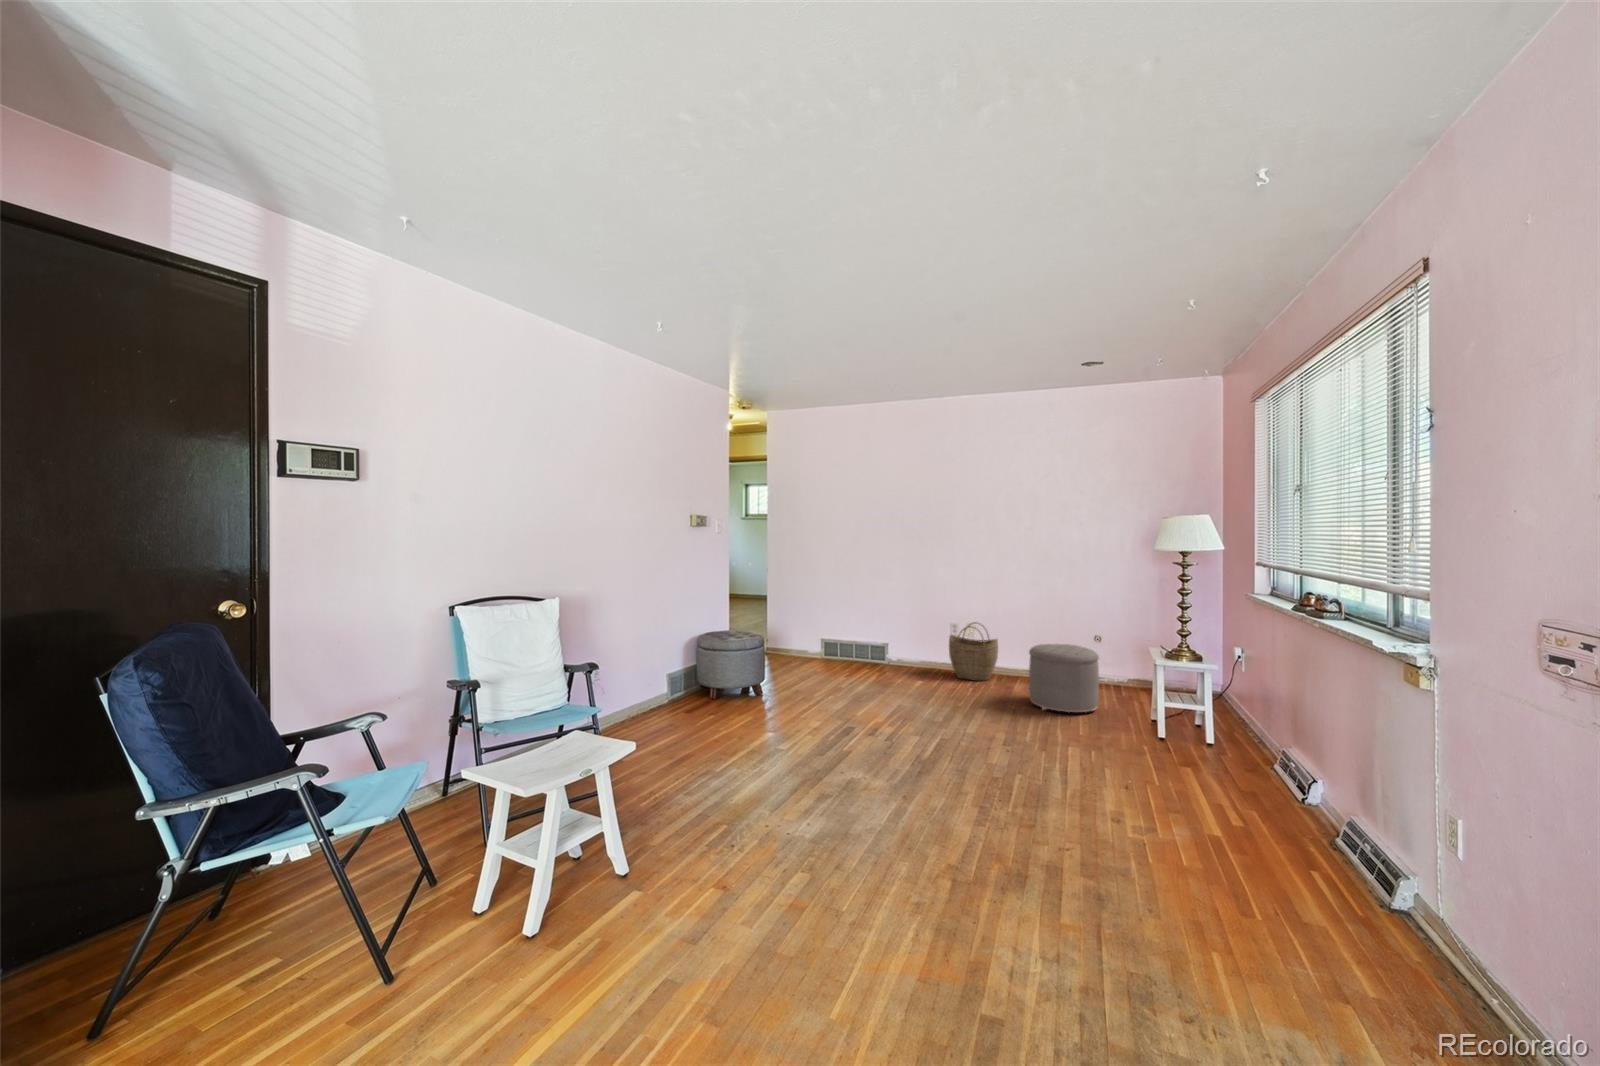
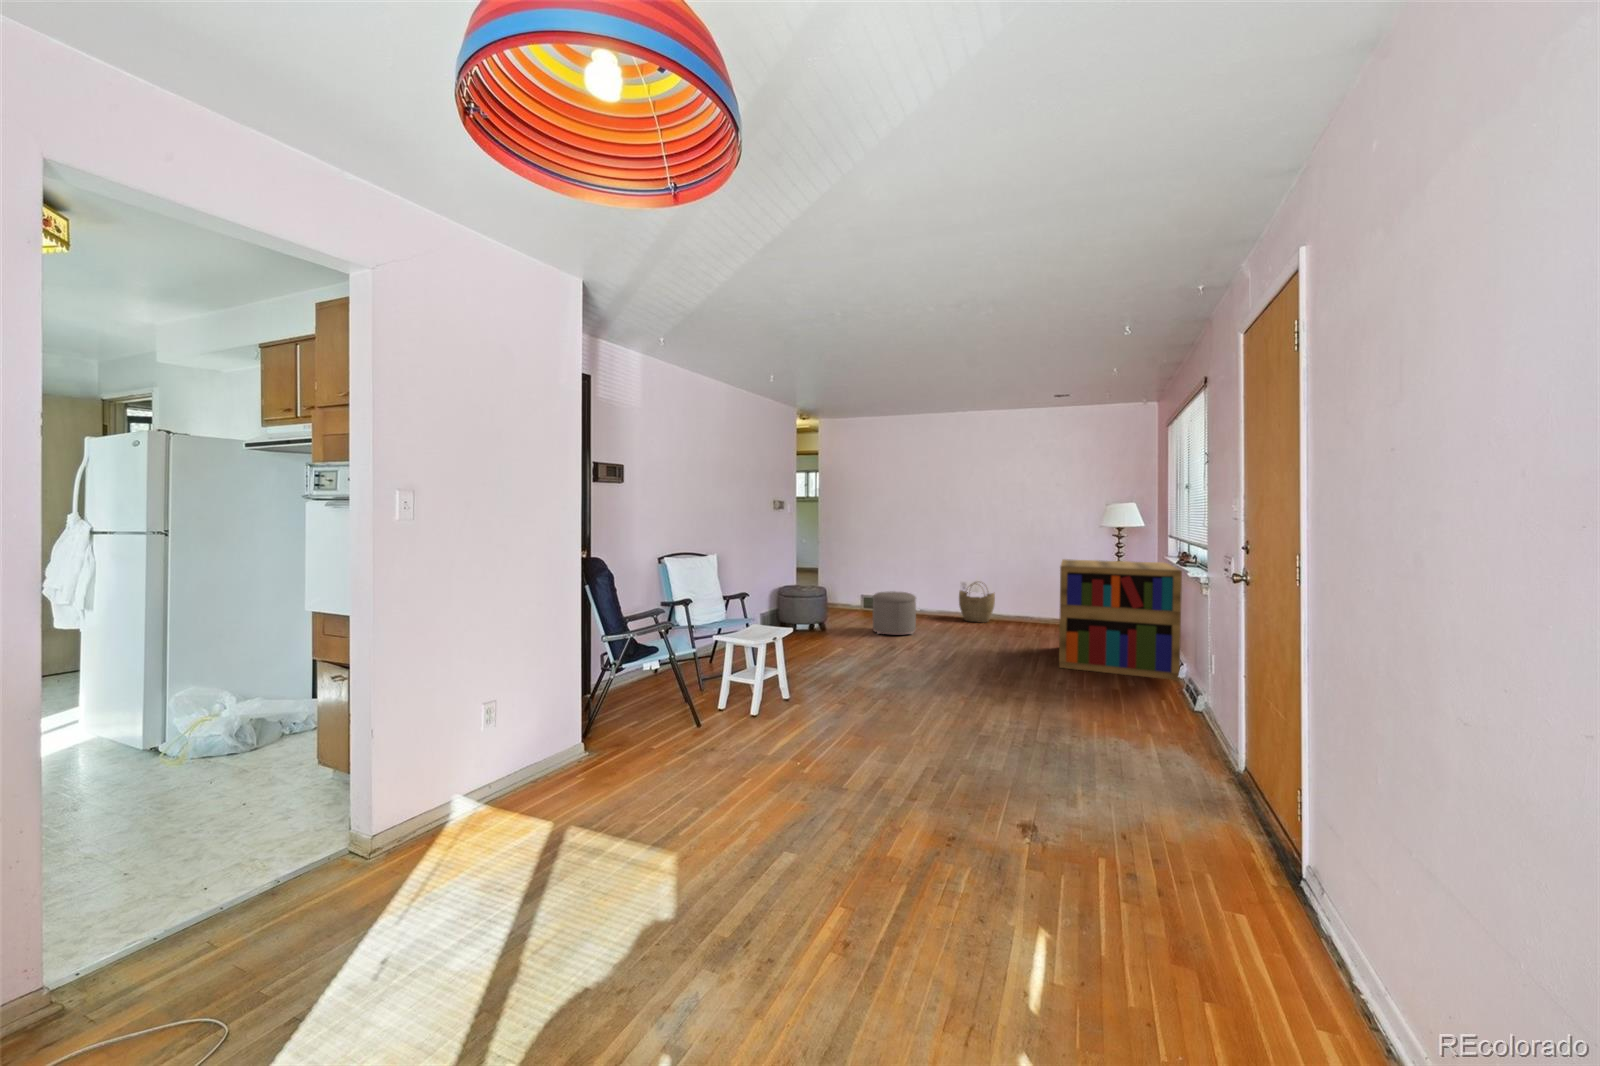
bookshelf: none [1099,599,1314,811] -> present [1059,559,1182,680]
ottoman: present [1029,644,1099,712] -> present [873,591,916,634]

